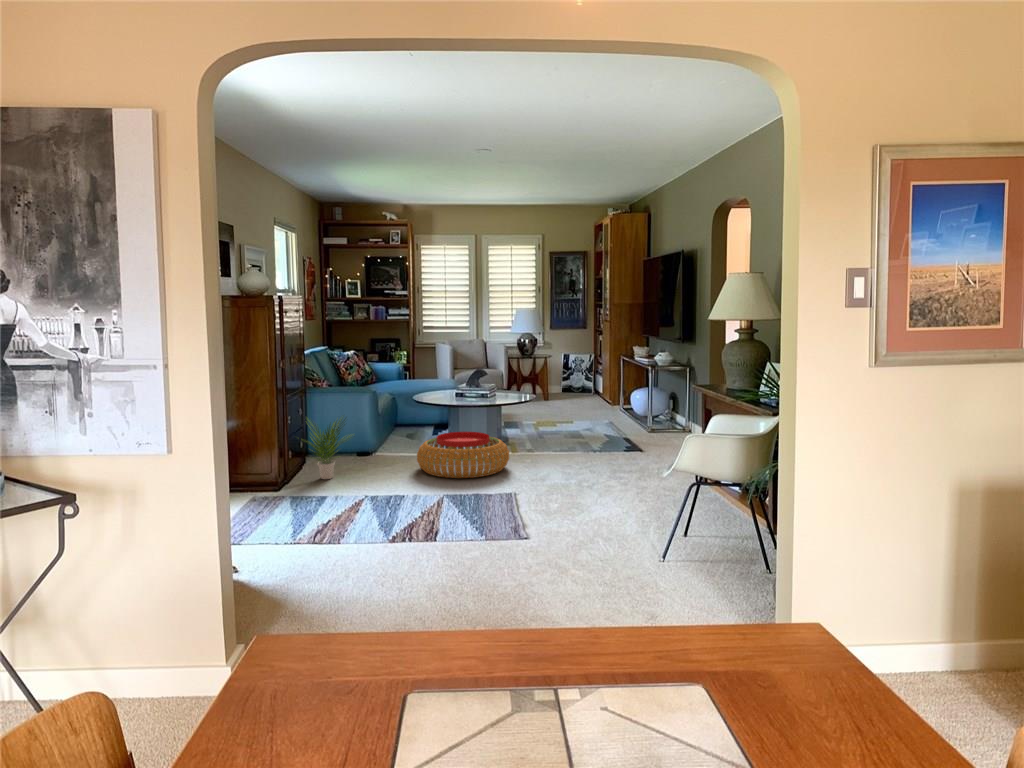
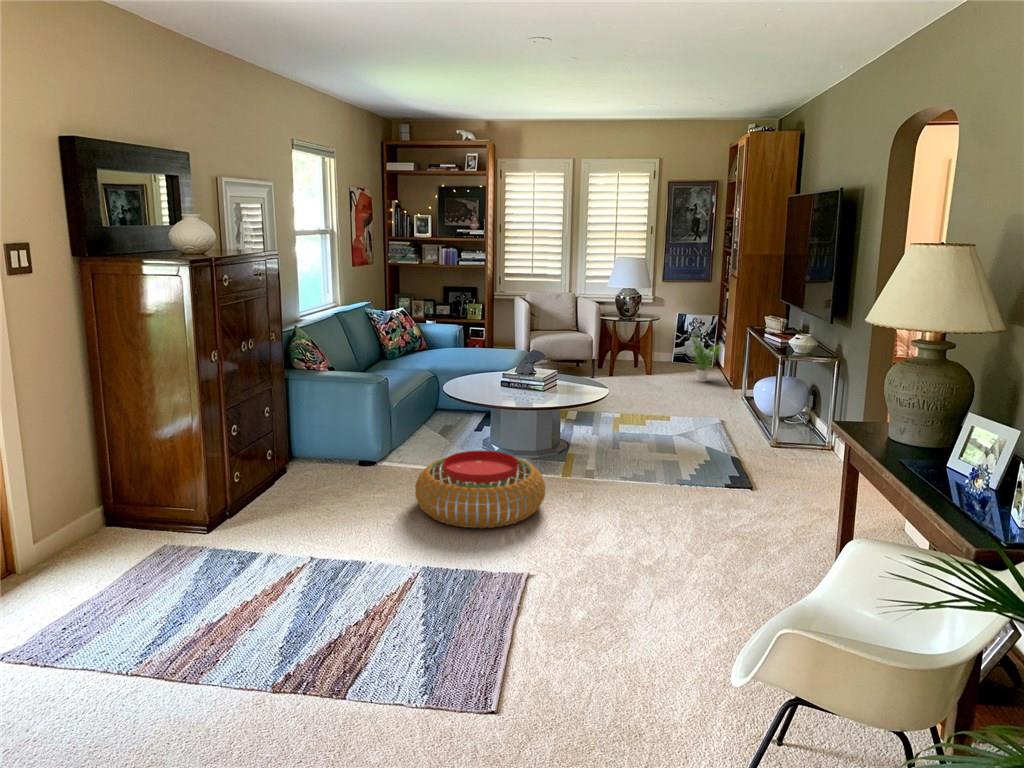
potted plant: present [301,419,350,479] -> present [688,337,718,382]

